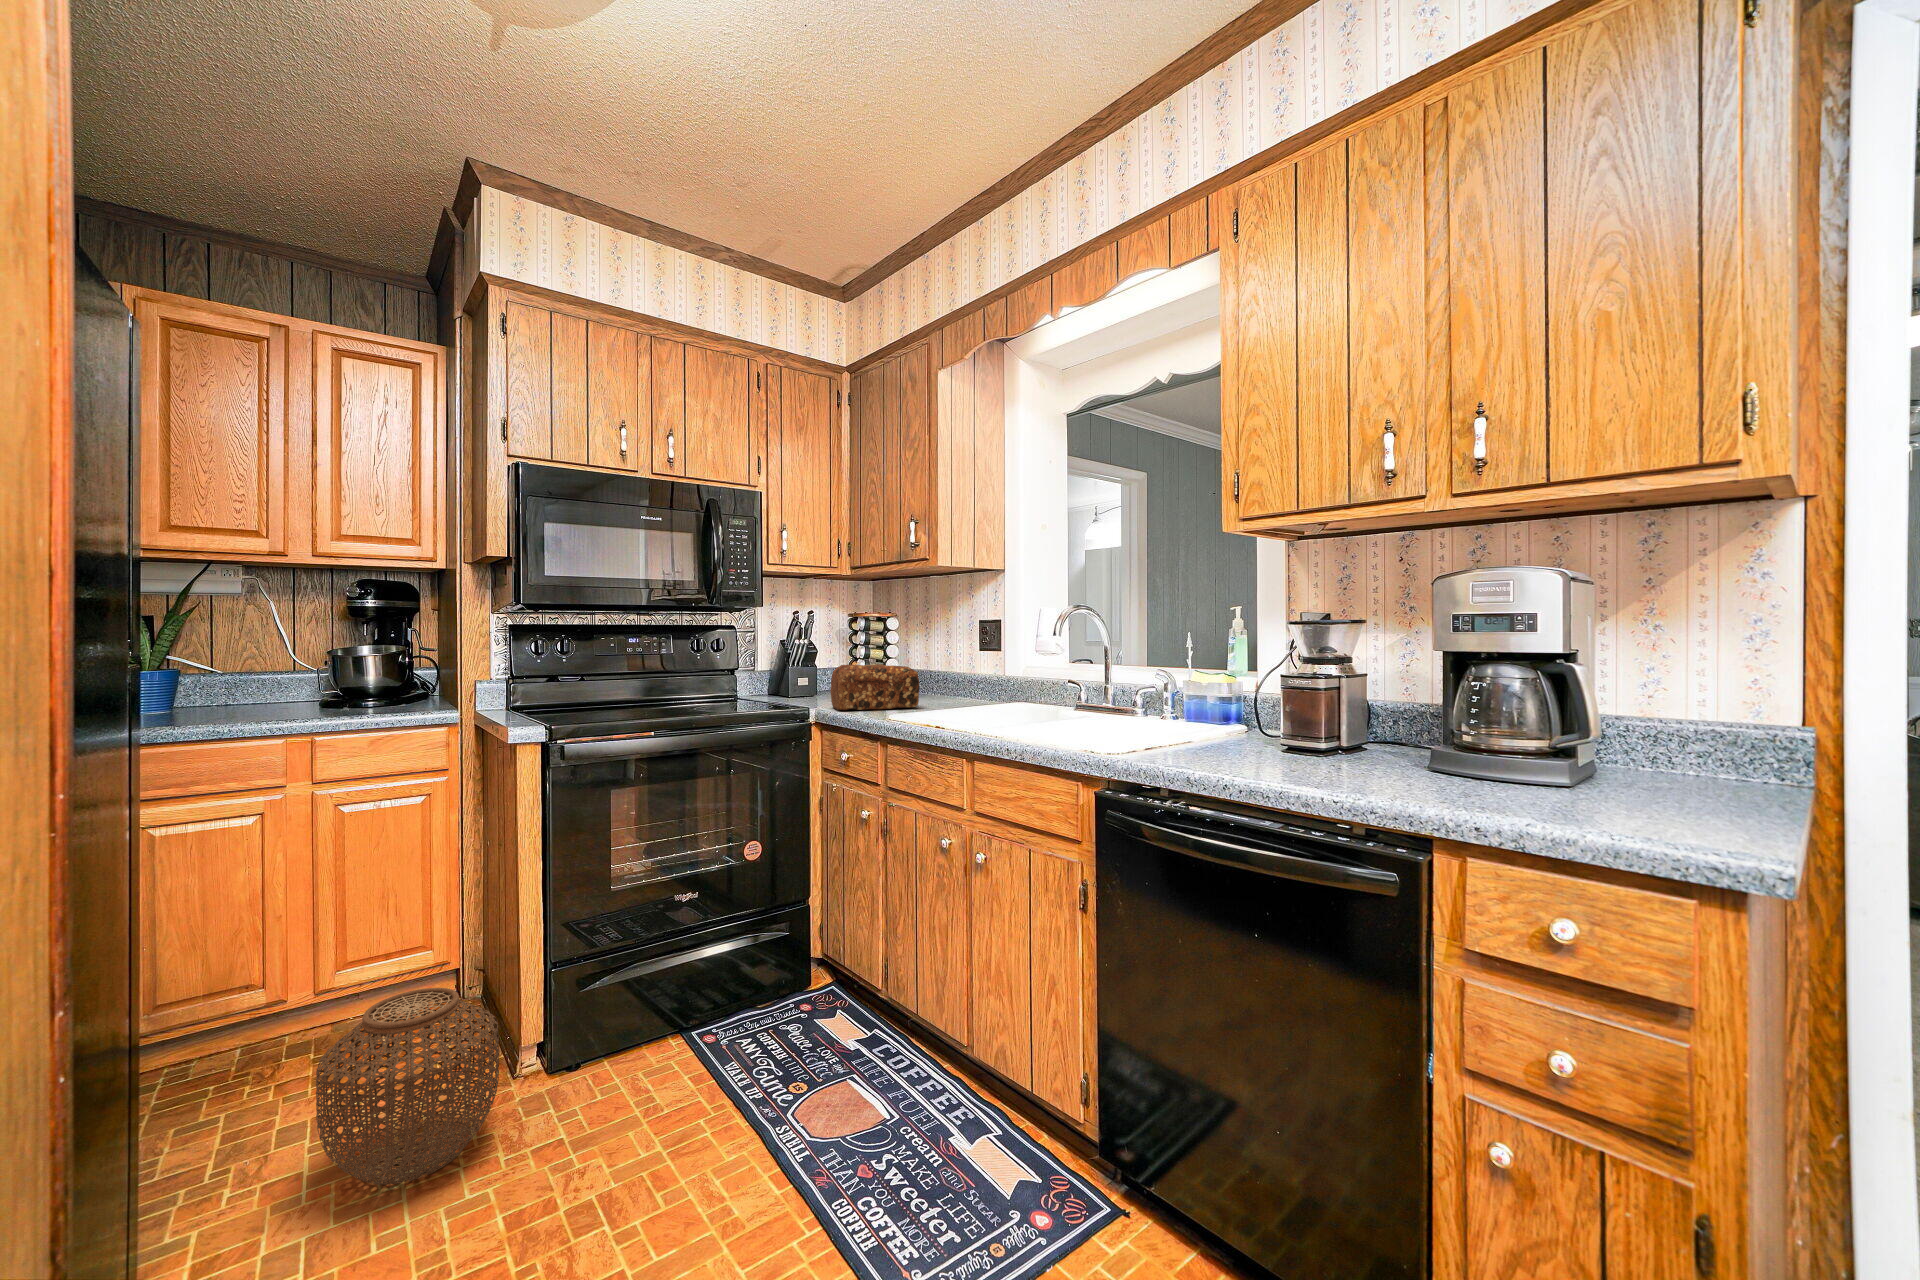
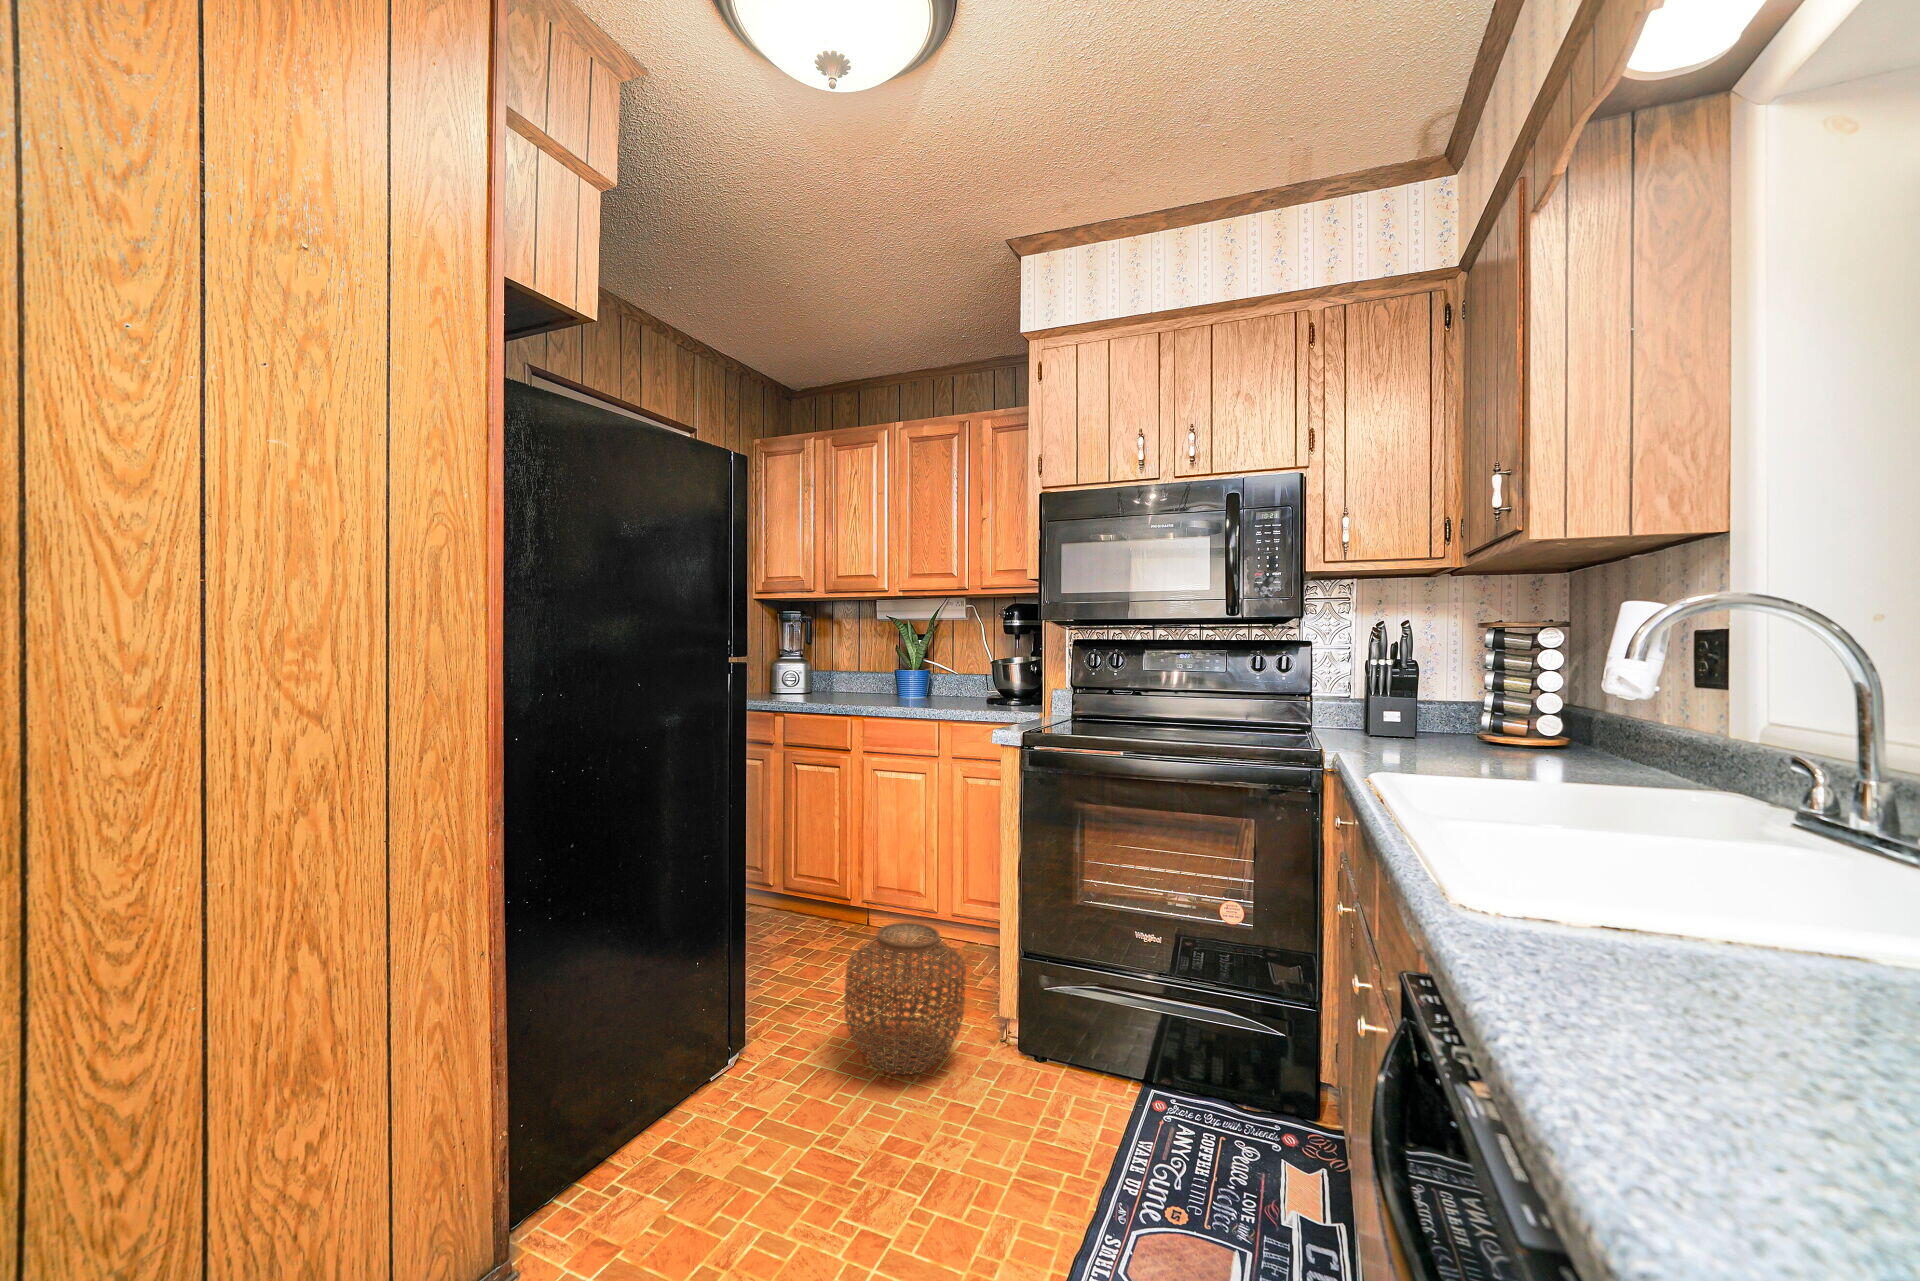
bread loaf: present [830,665,919,711] -> none [1370,704,1519,779]

